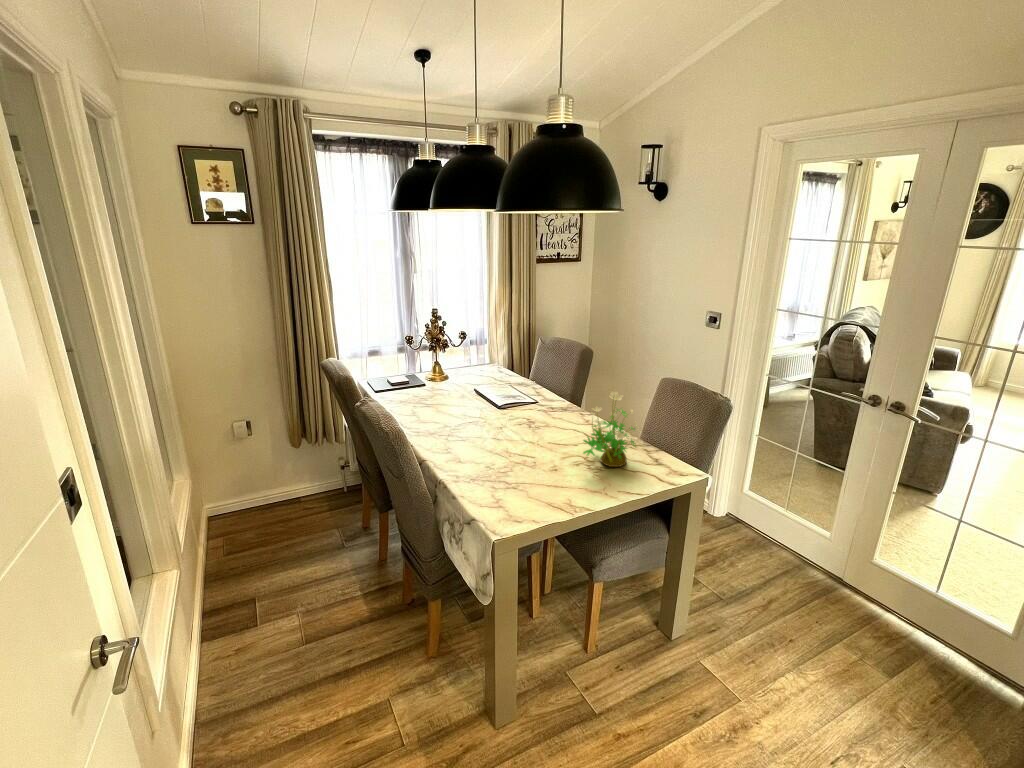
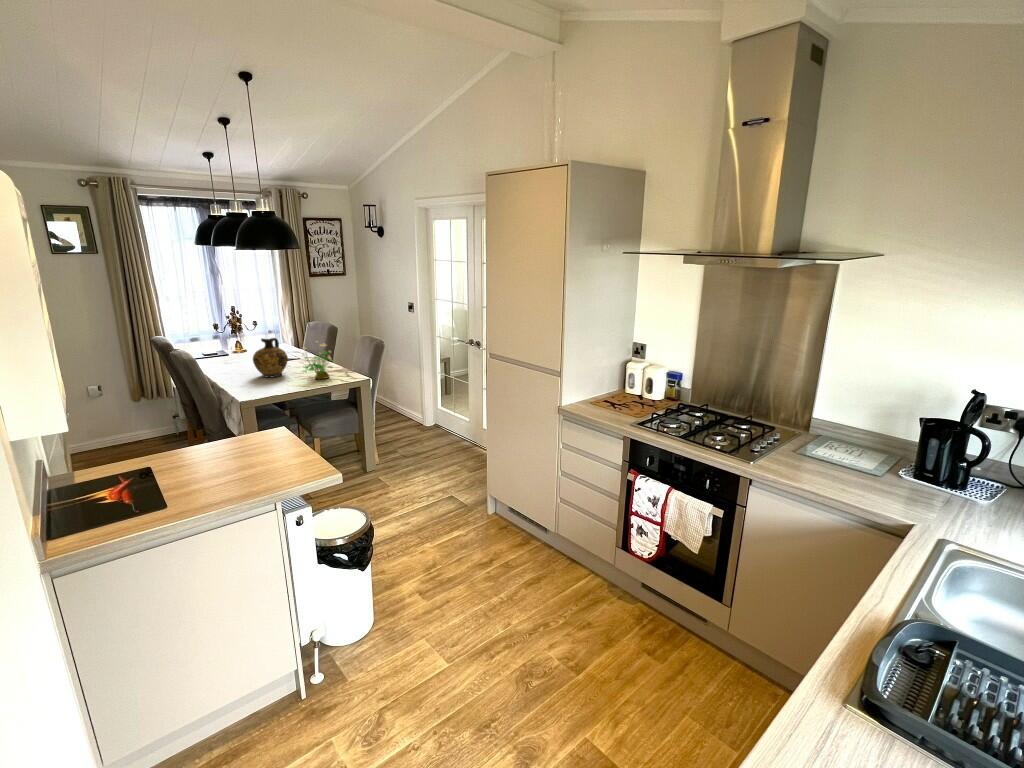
ceramic jug: none [487,377,547,452] -> present [253,338,288,378]

